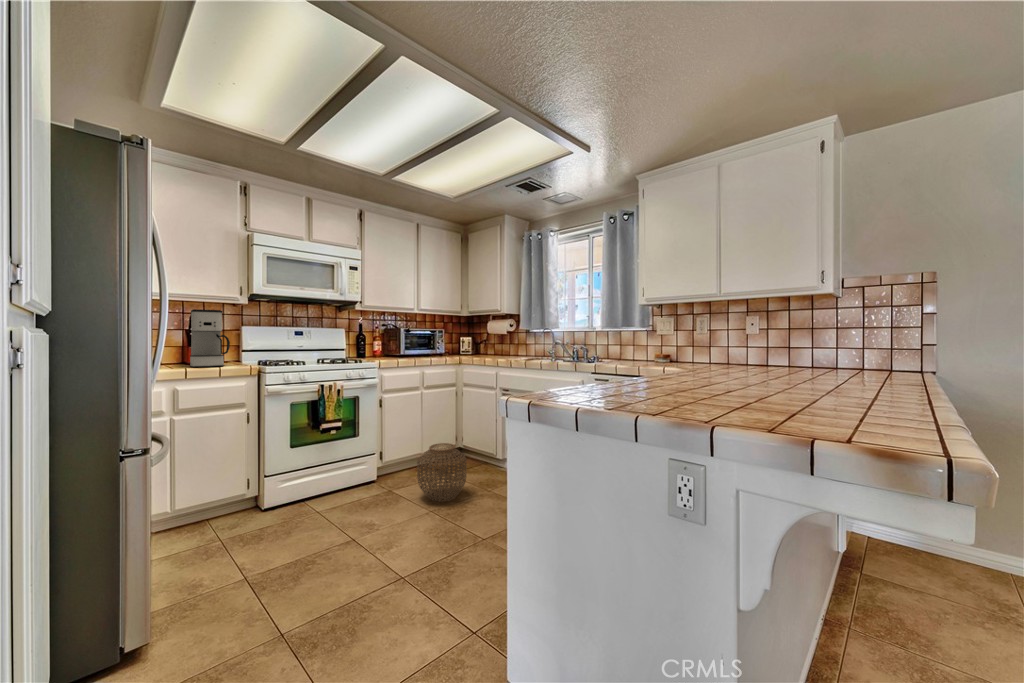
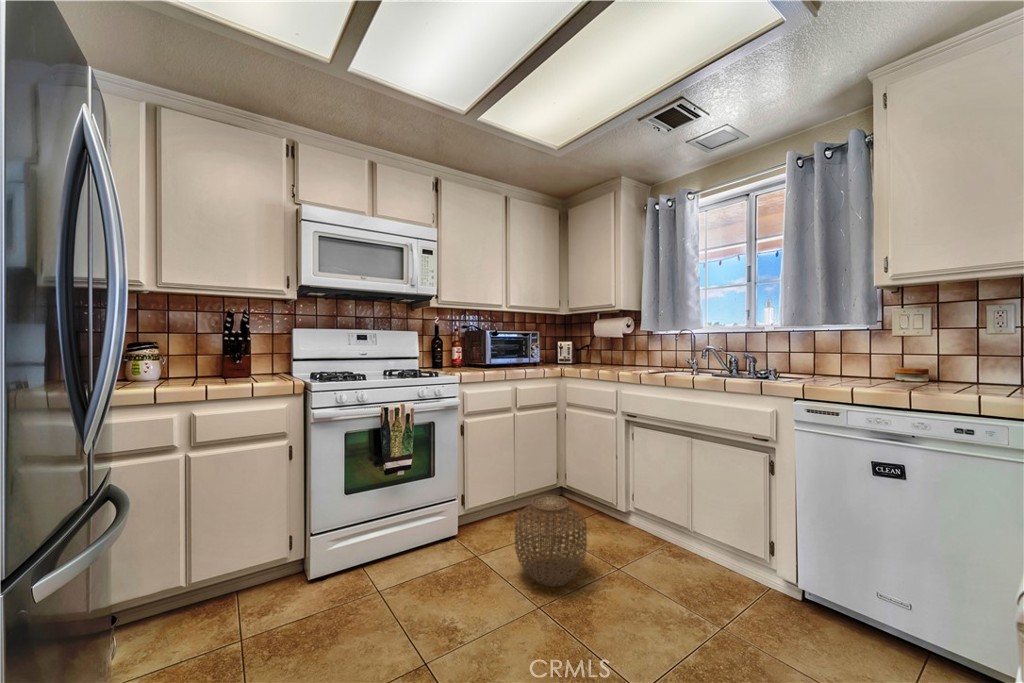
coffee maker: present [190,309,230,367] -> none [220,306,271,383]

